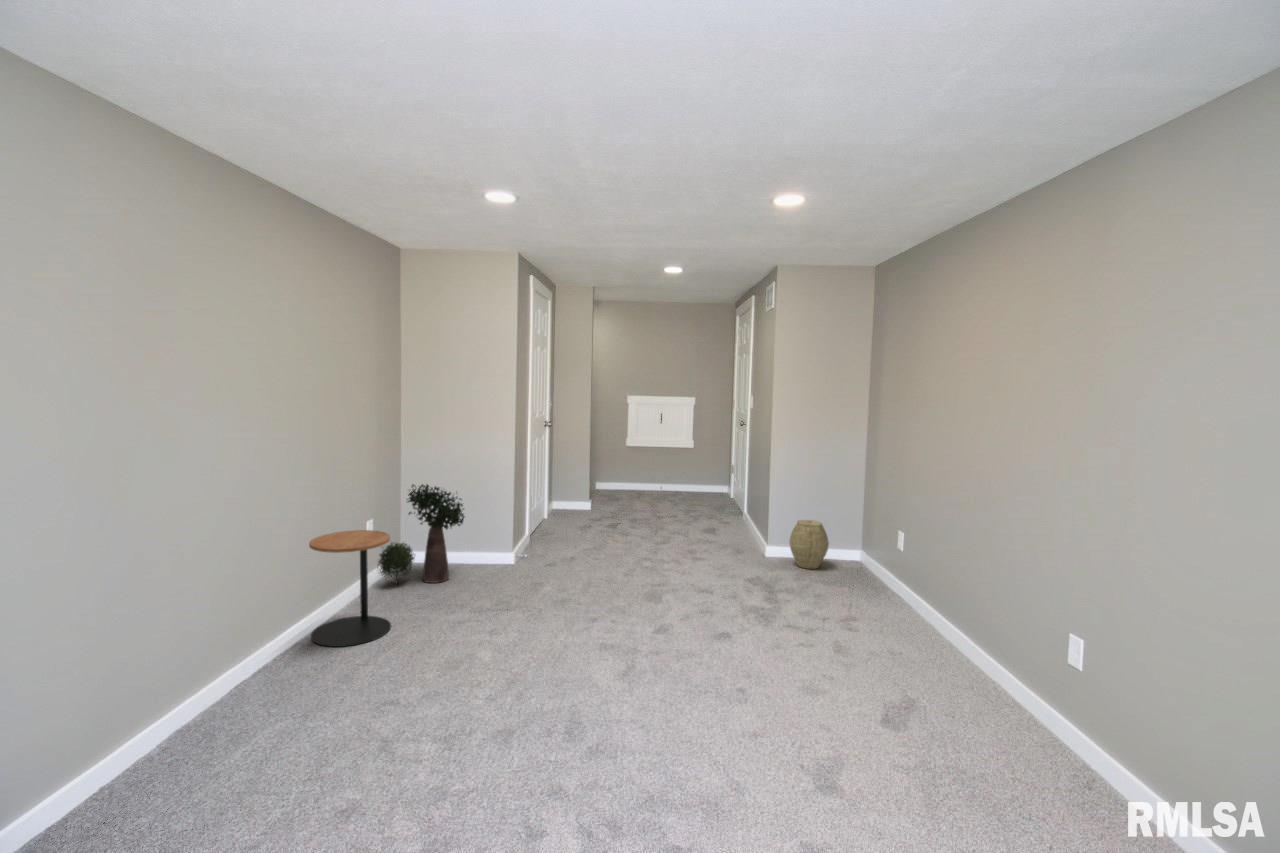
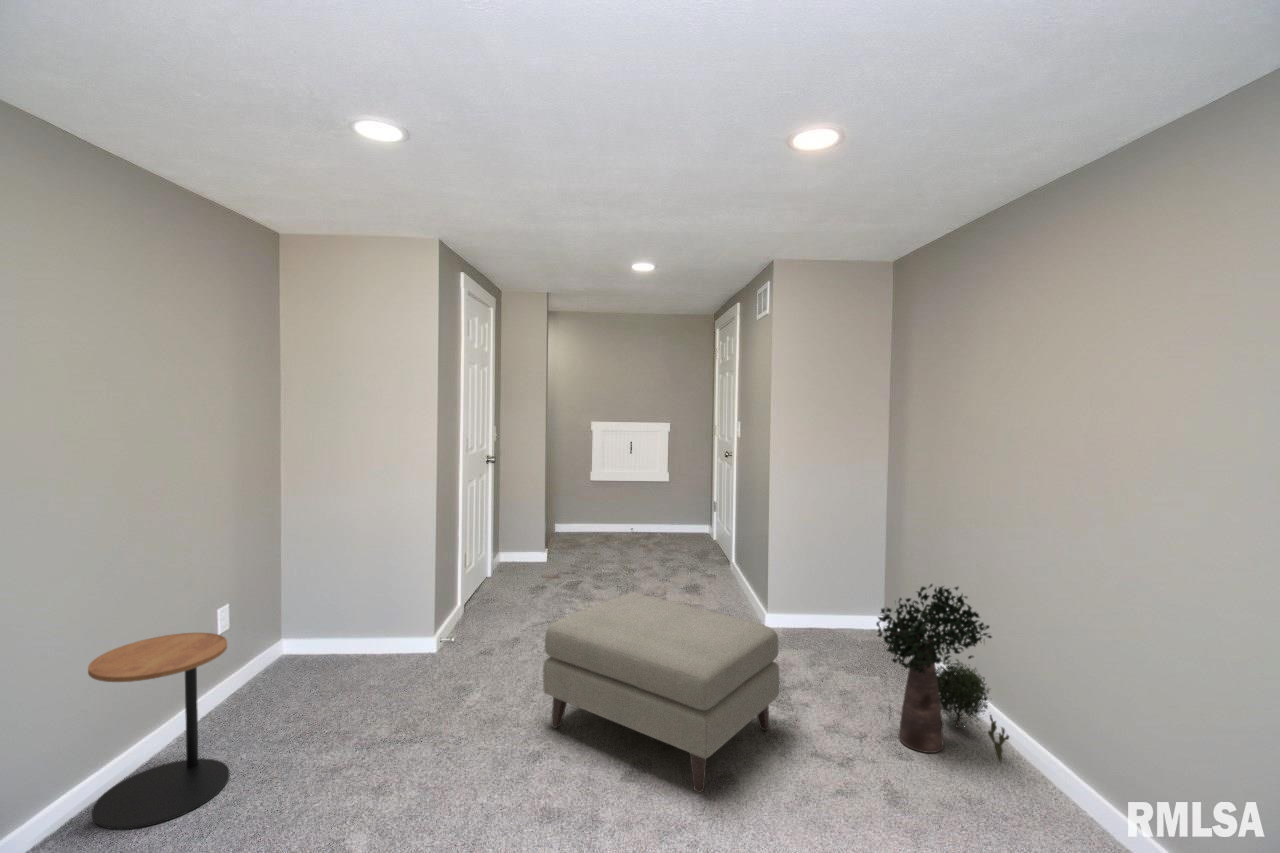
potted plant: present [378,484,465,584] -> present [876,584,1009,762]
ottoman: none [599,520,769,644] -> present [543,593,779,792]
woven basket: present [789,520,829,569] -> none [795,579,845,644]

